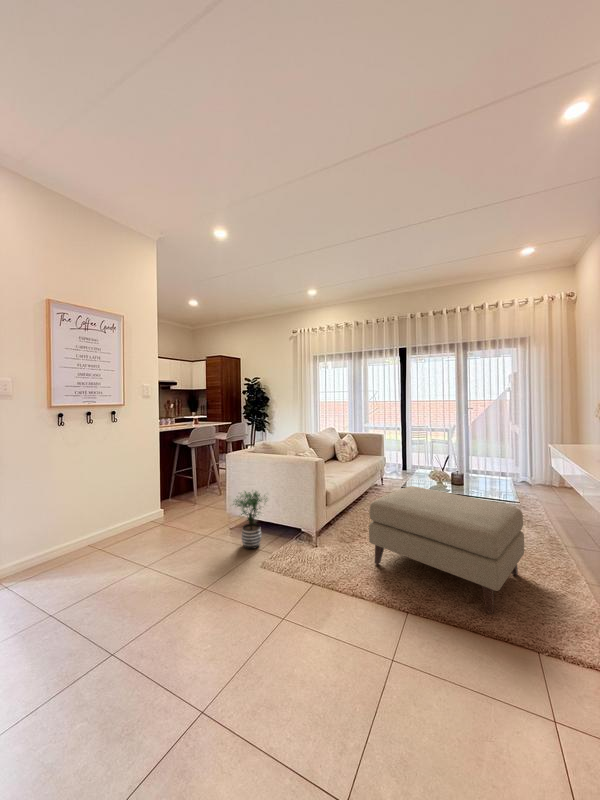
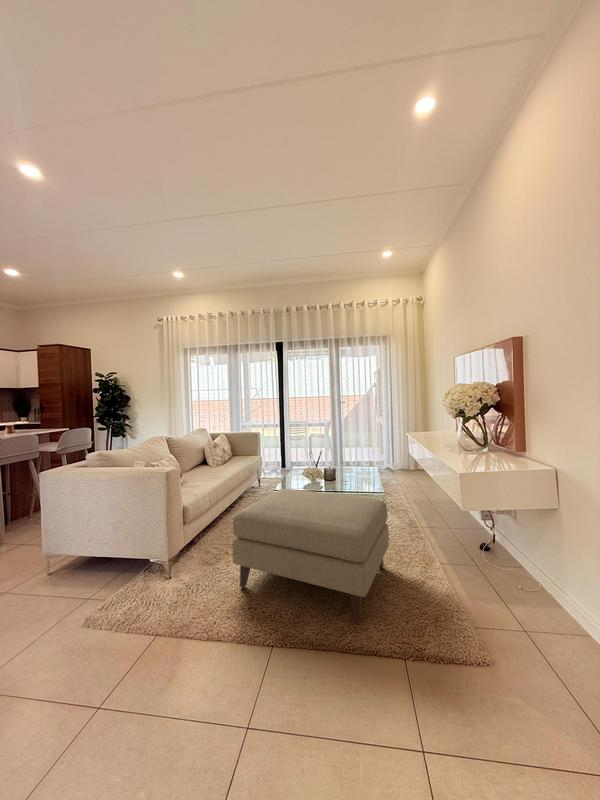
potted plant: present [235,491,267,549] -> none [35,518,104,602]

